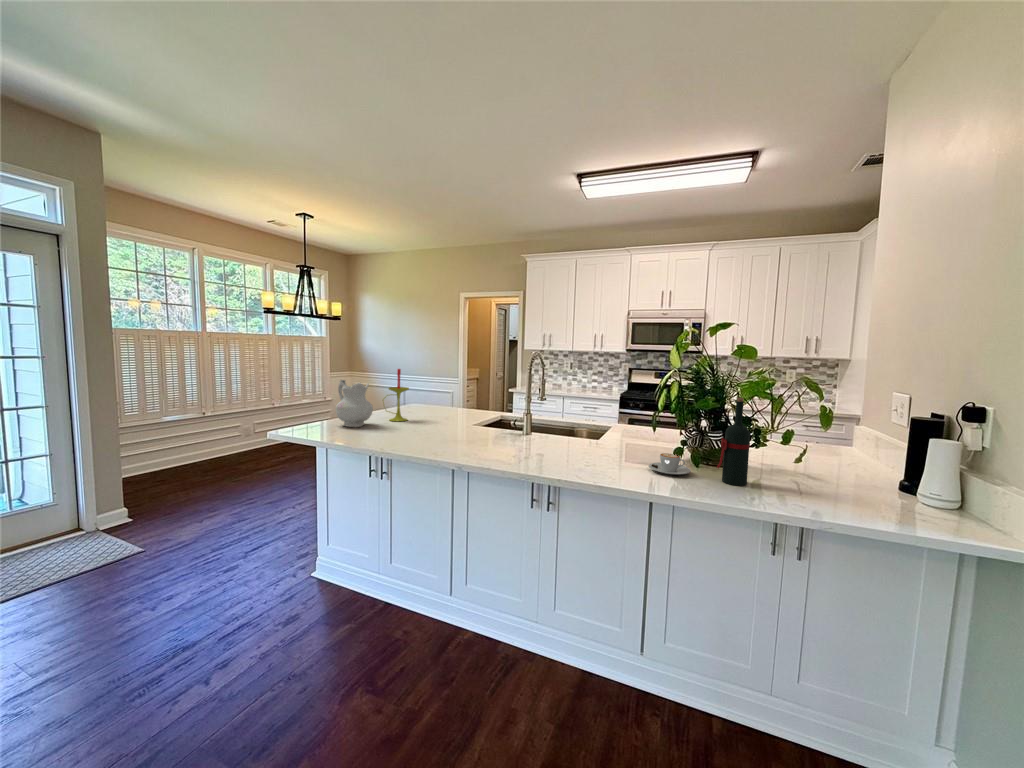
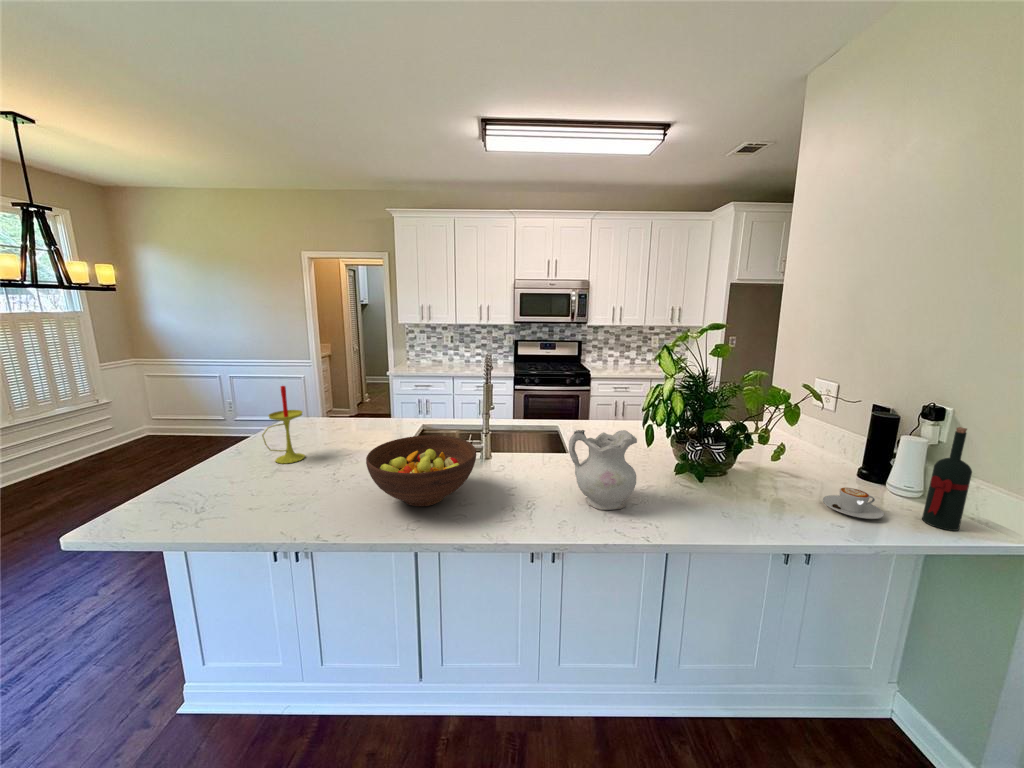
ceramic pitcher: present [336,380,373,427] -> present [569,430,637,510]
wine bottle: present [717,398,750,486] -> present [922,427,972,531]
fruit bowl: none [422,404,497,445] -> present [366,435,476,506]
coffee cup: present [649,453,691,475] -> present [823,487,884,519]

